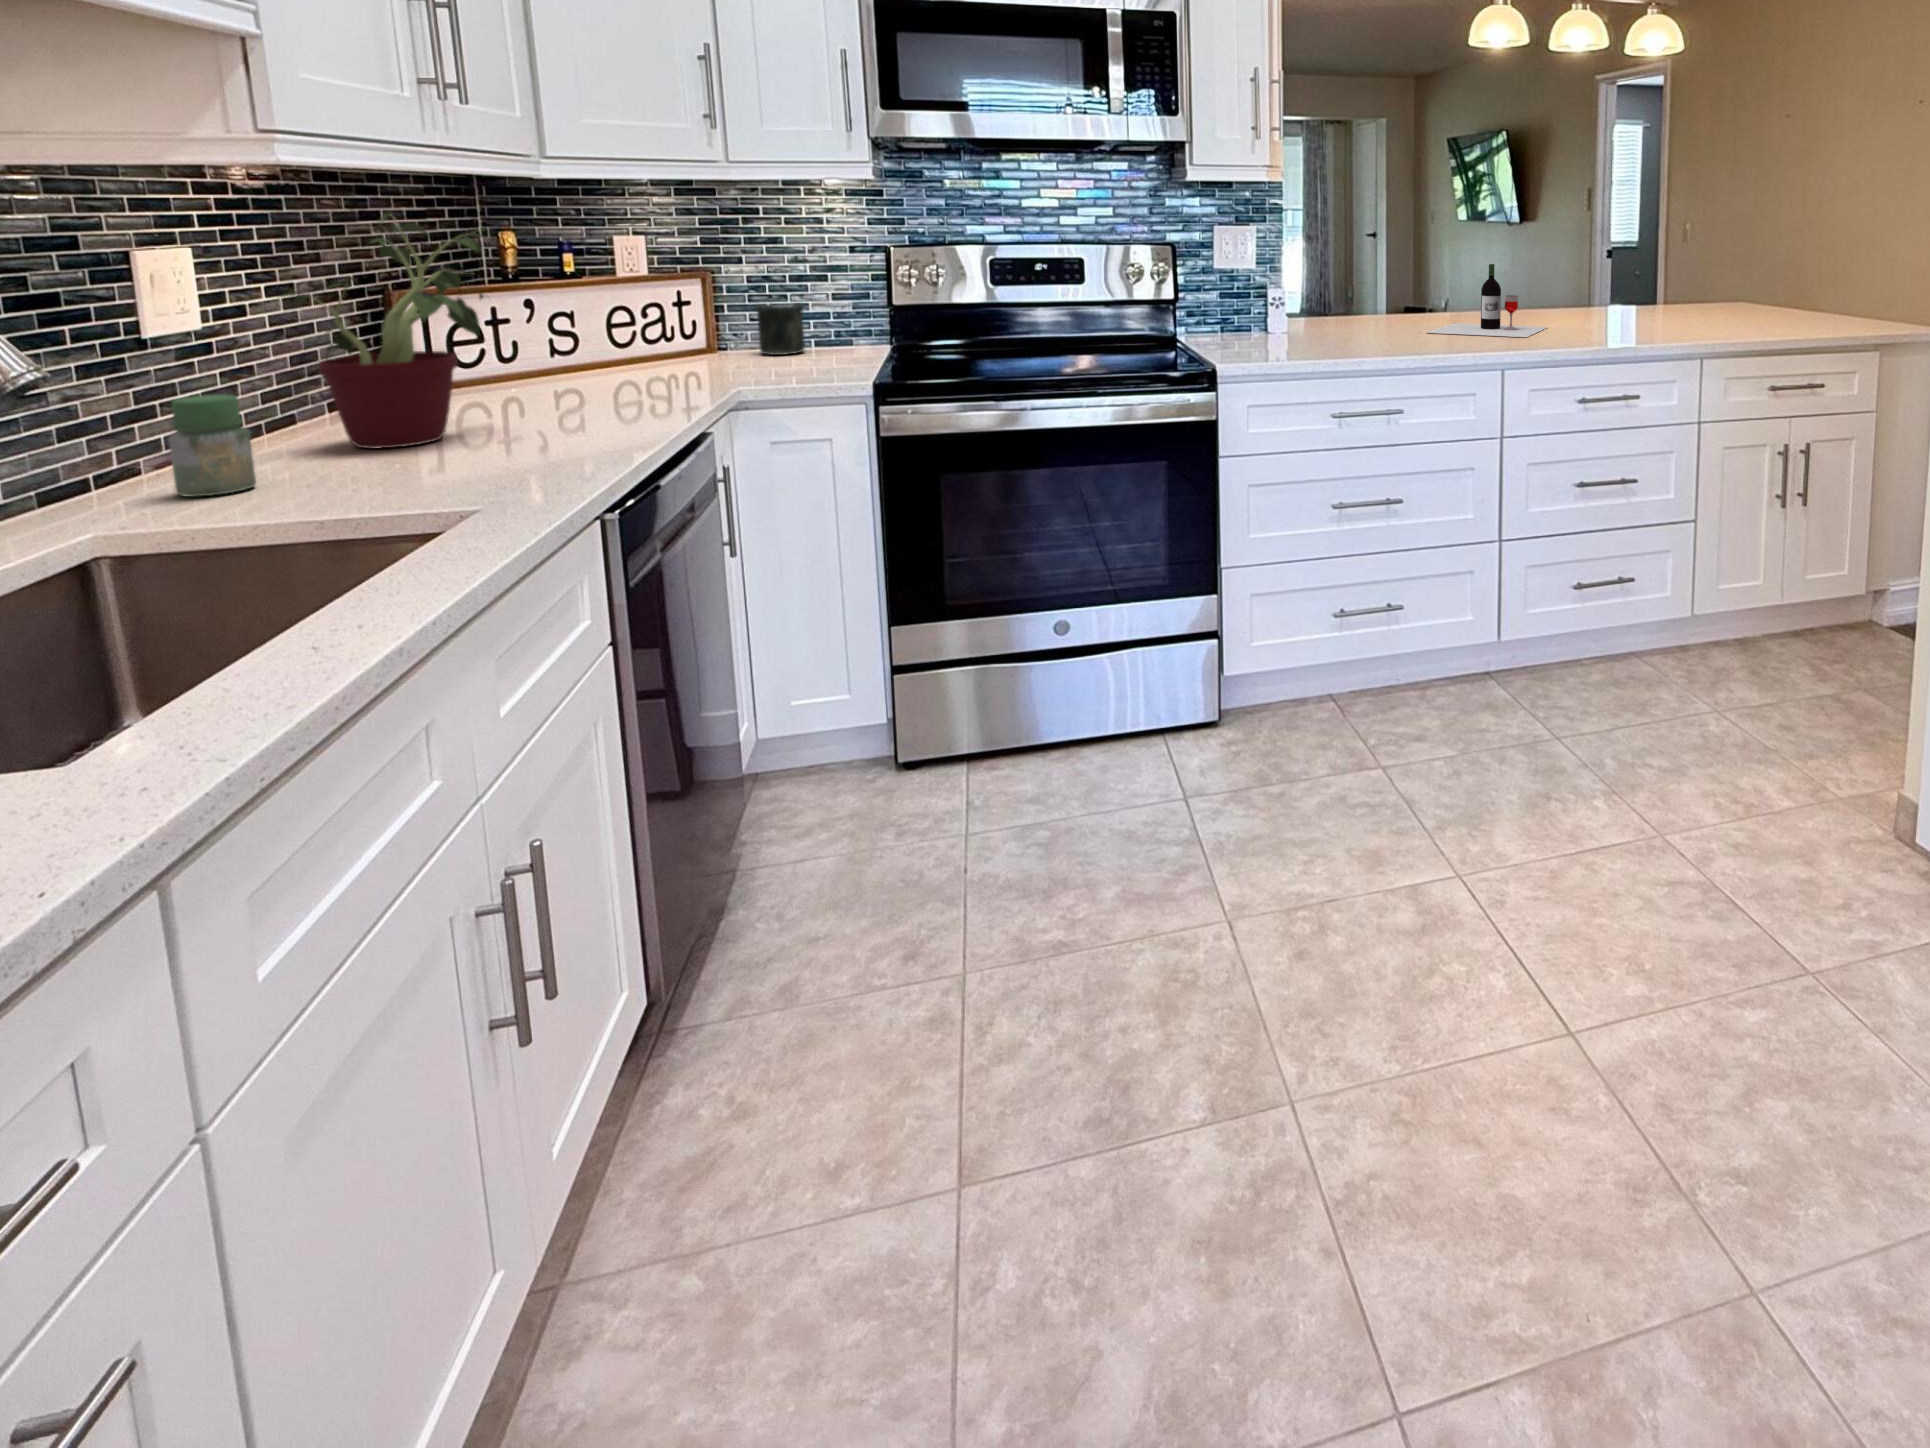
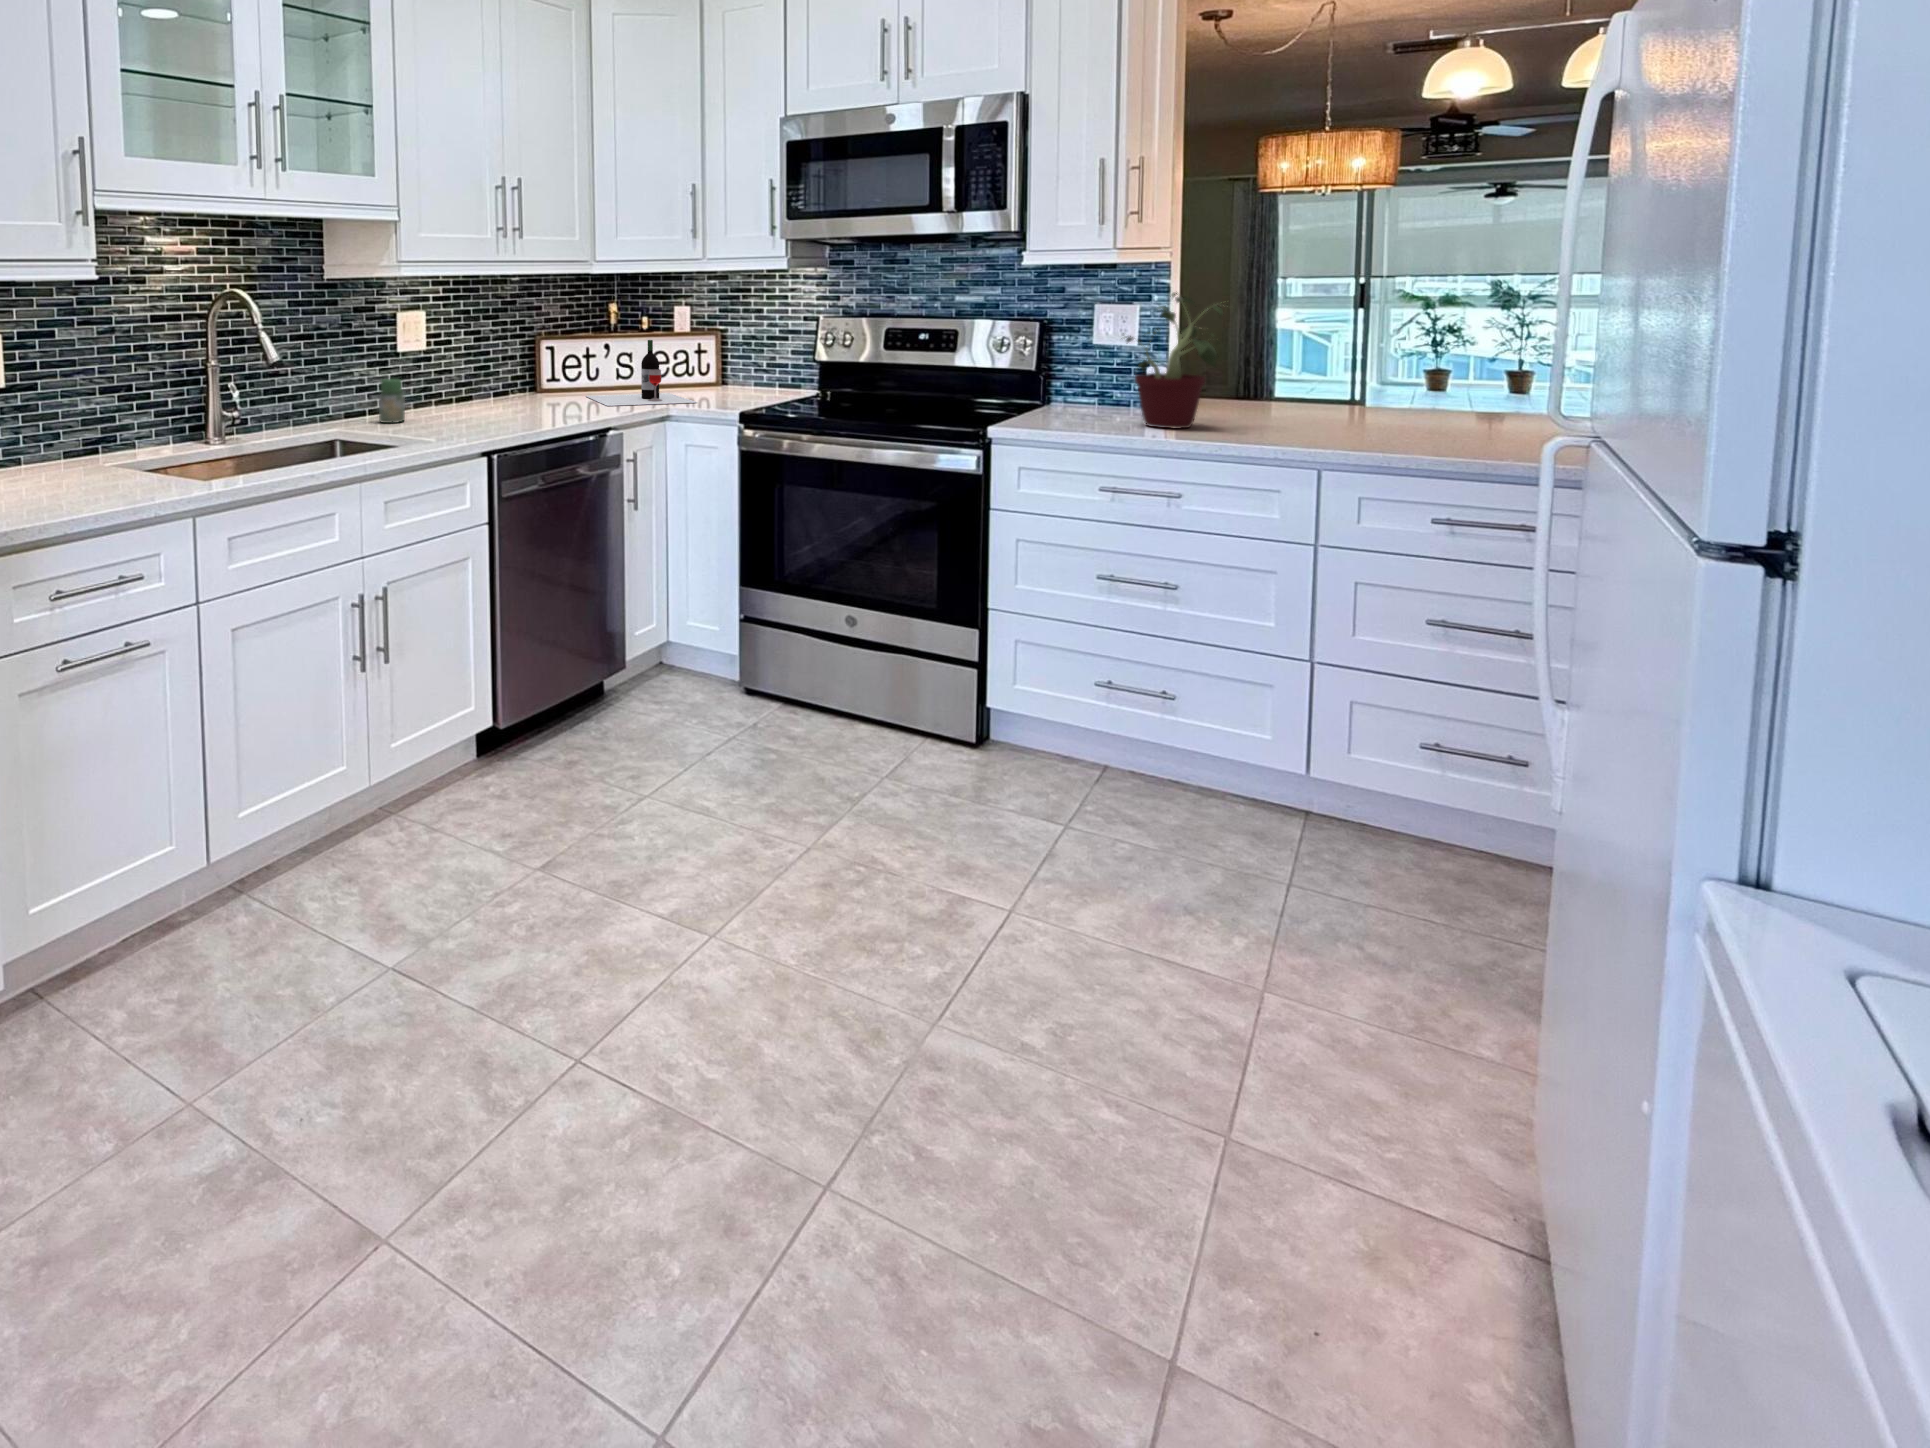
potted plant: present [281,214,483,449] -> present [1126,293,1228,428]
wine bottle: present [1427,264,1547,337] -> present [586,340,696,406]
mug: present [756,303,805,355] -> none [744,355,776,391]

